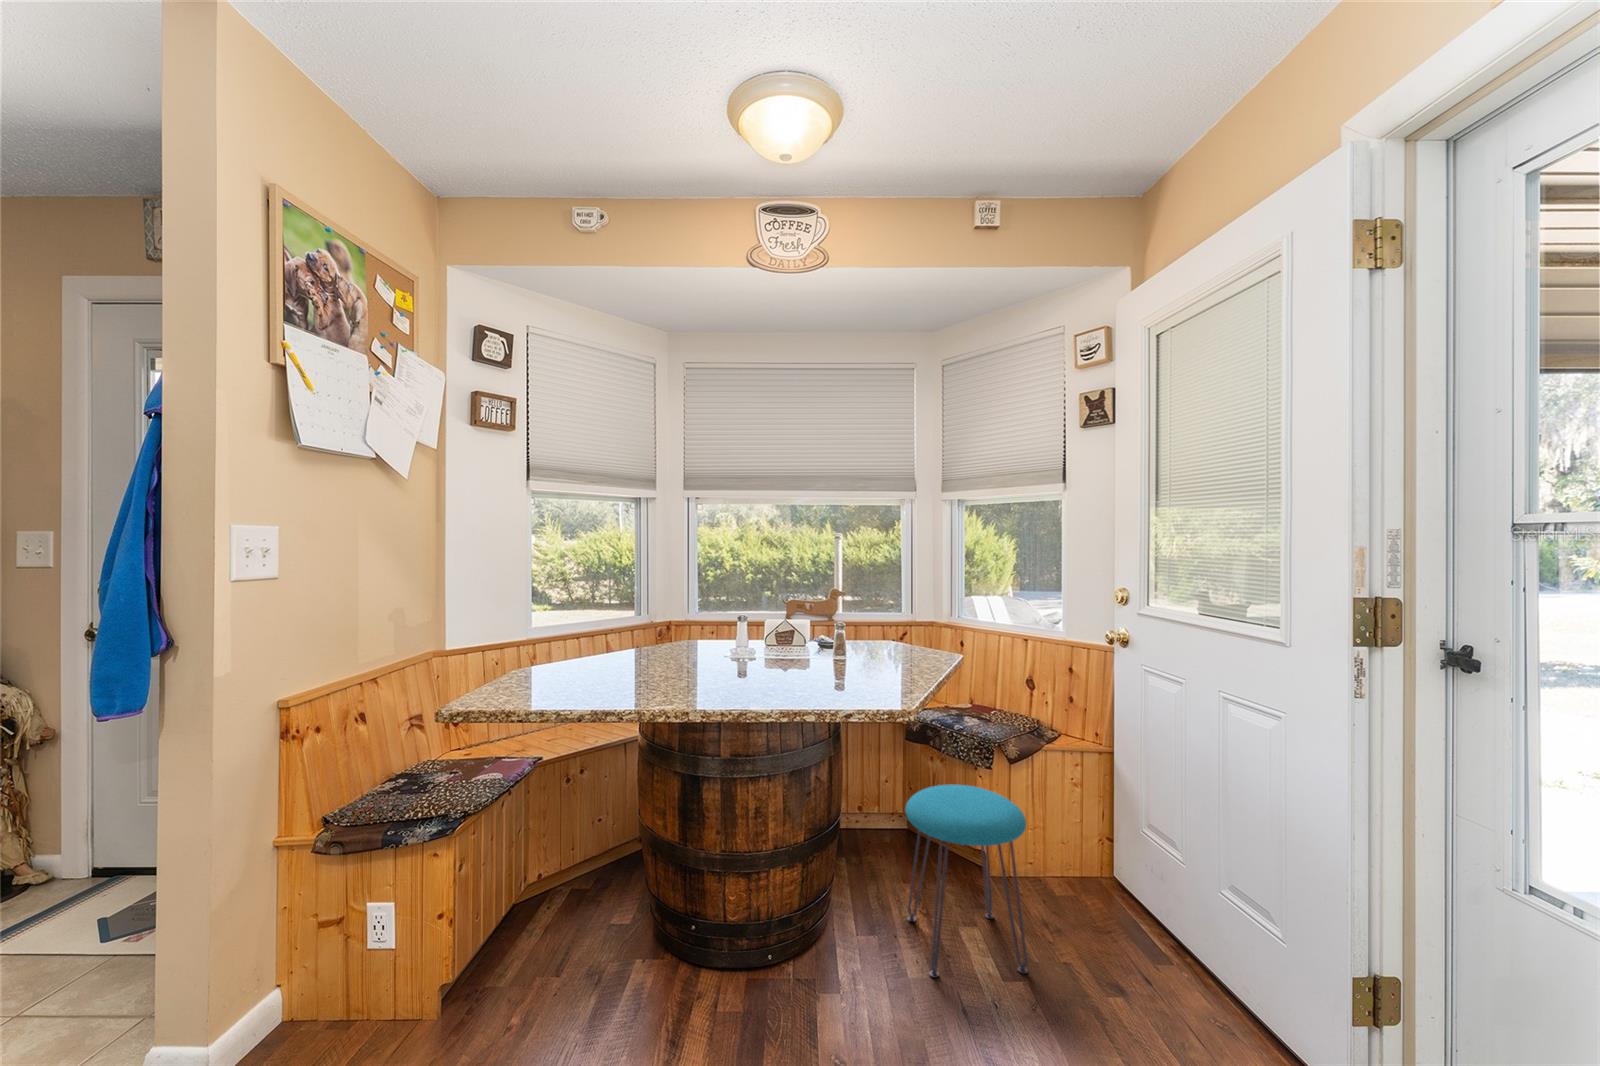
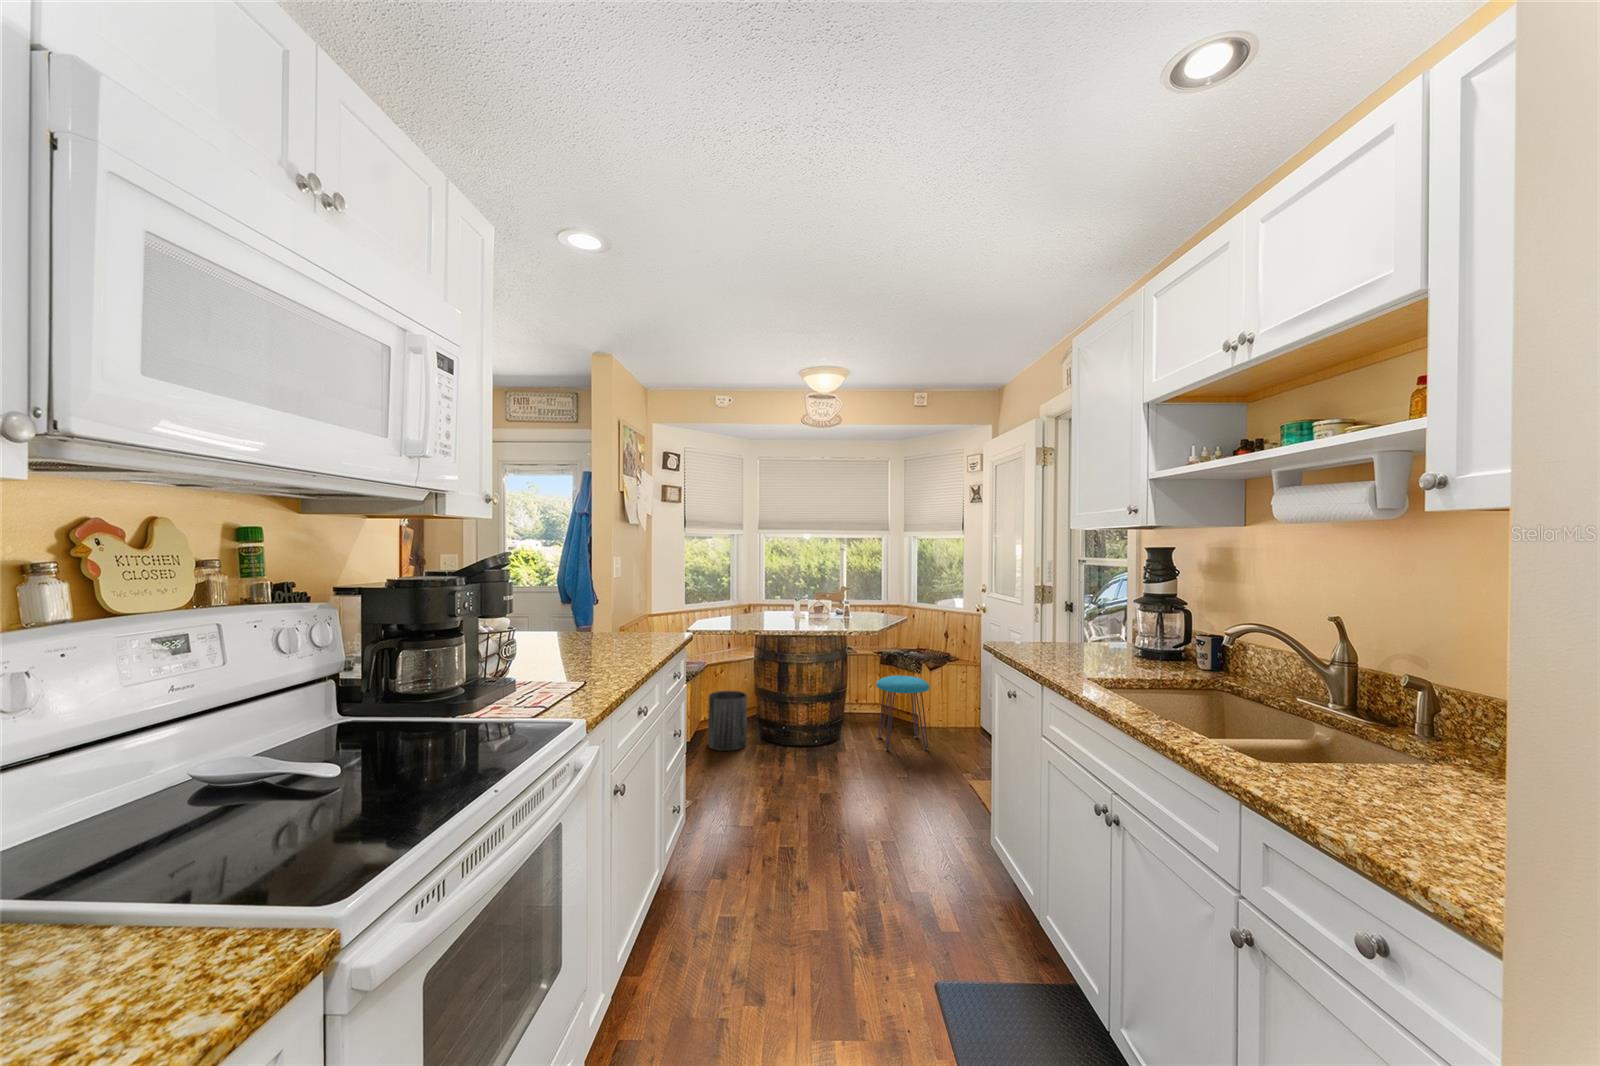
trash can: none [521,824,615,986] -> present [708,691,747,751]

